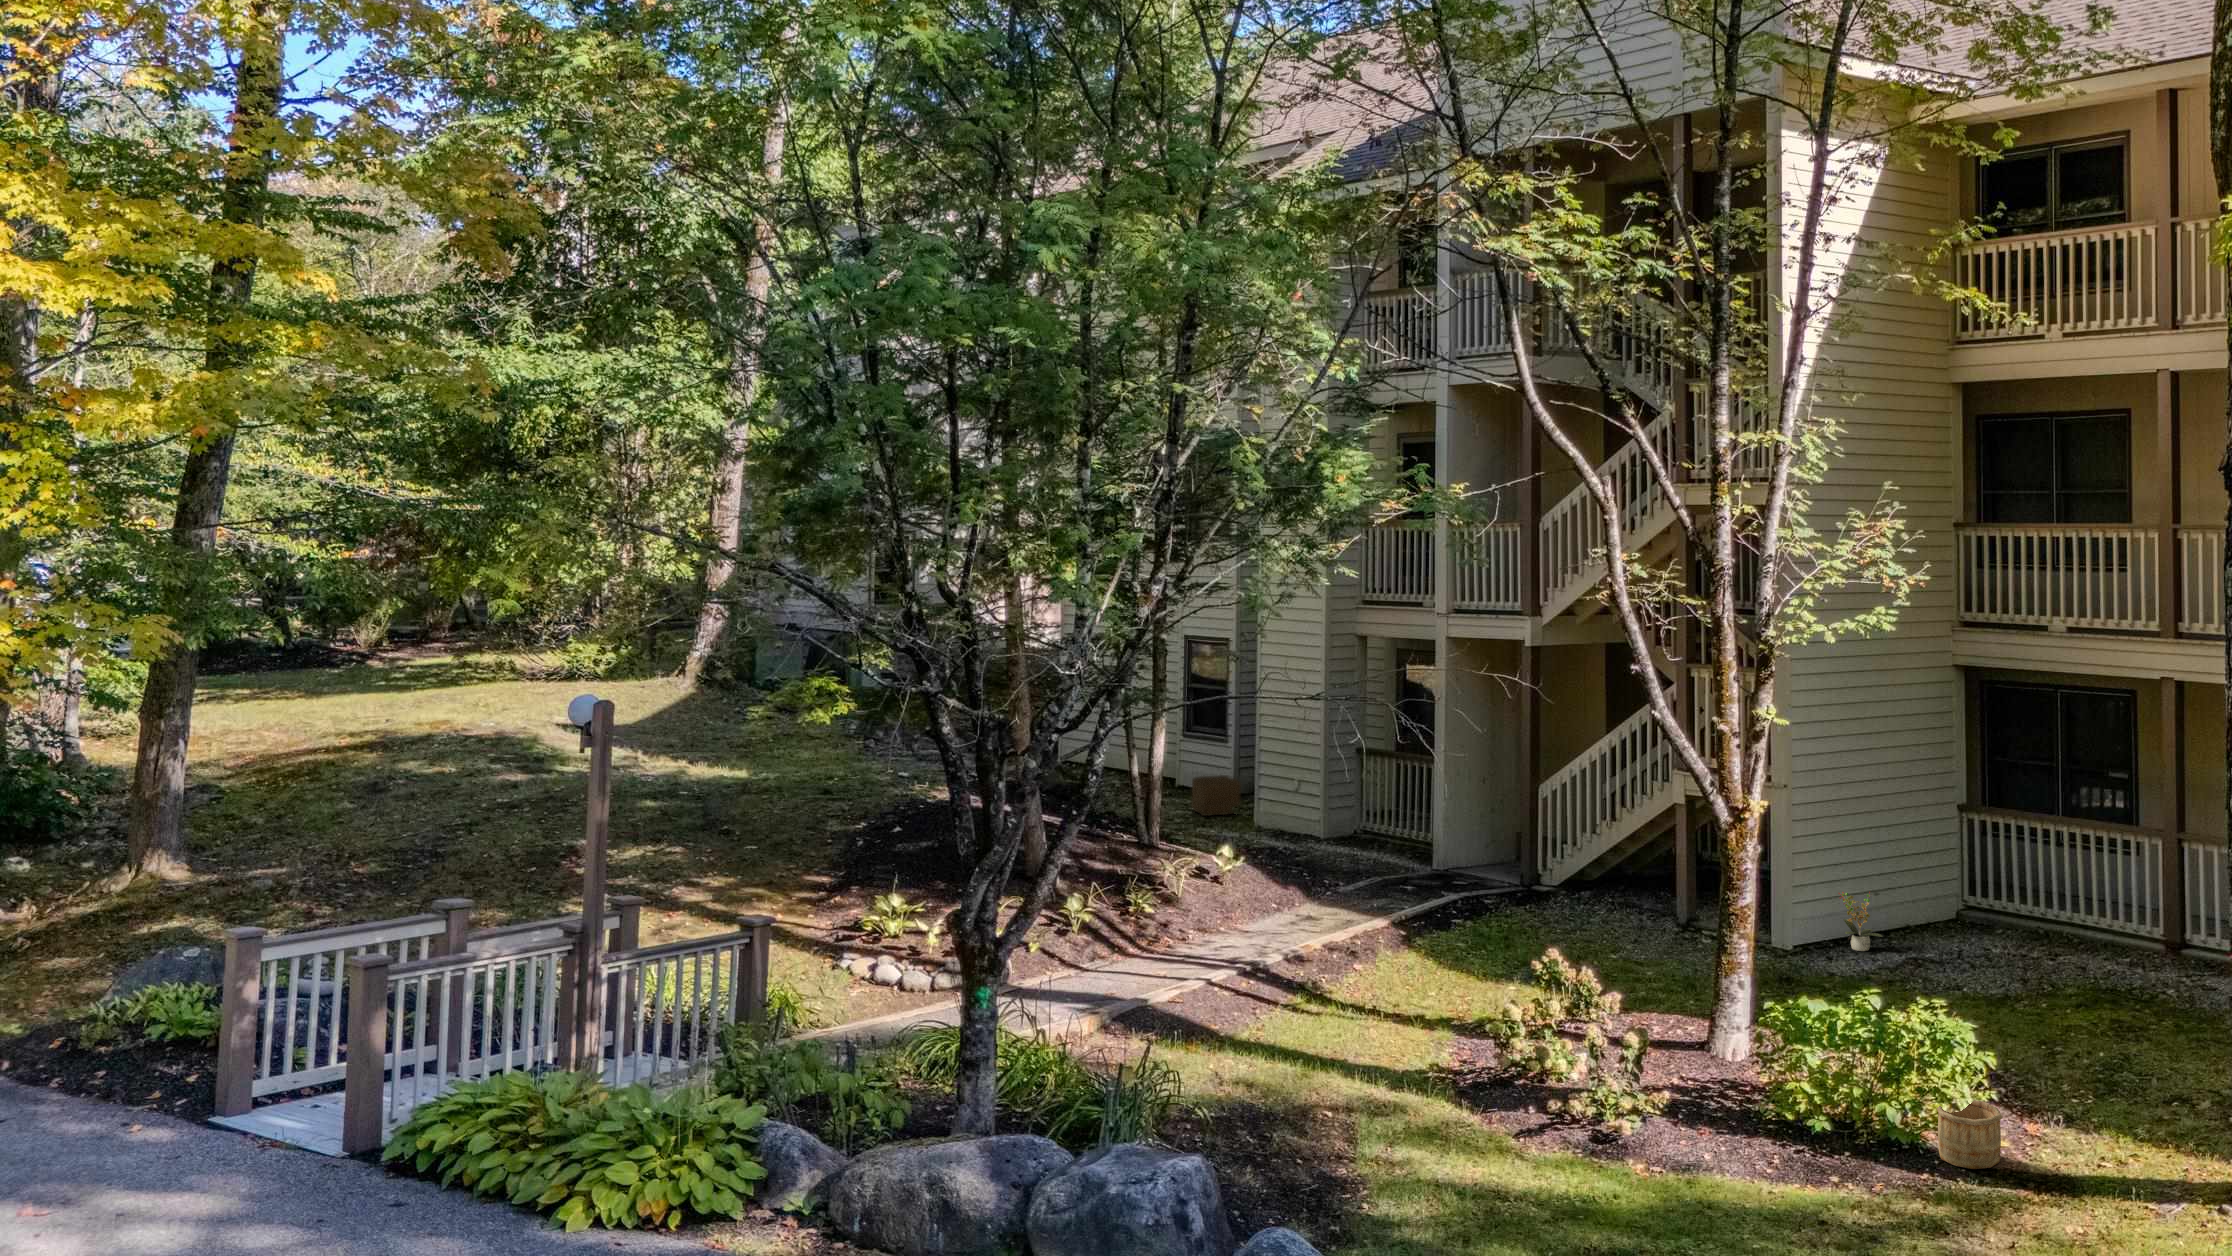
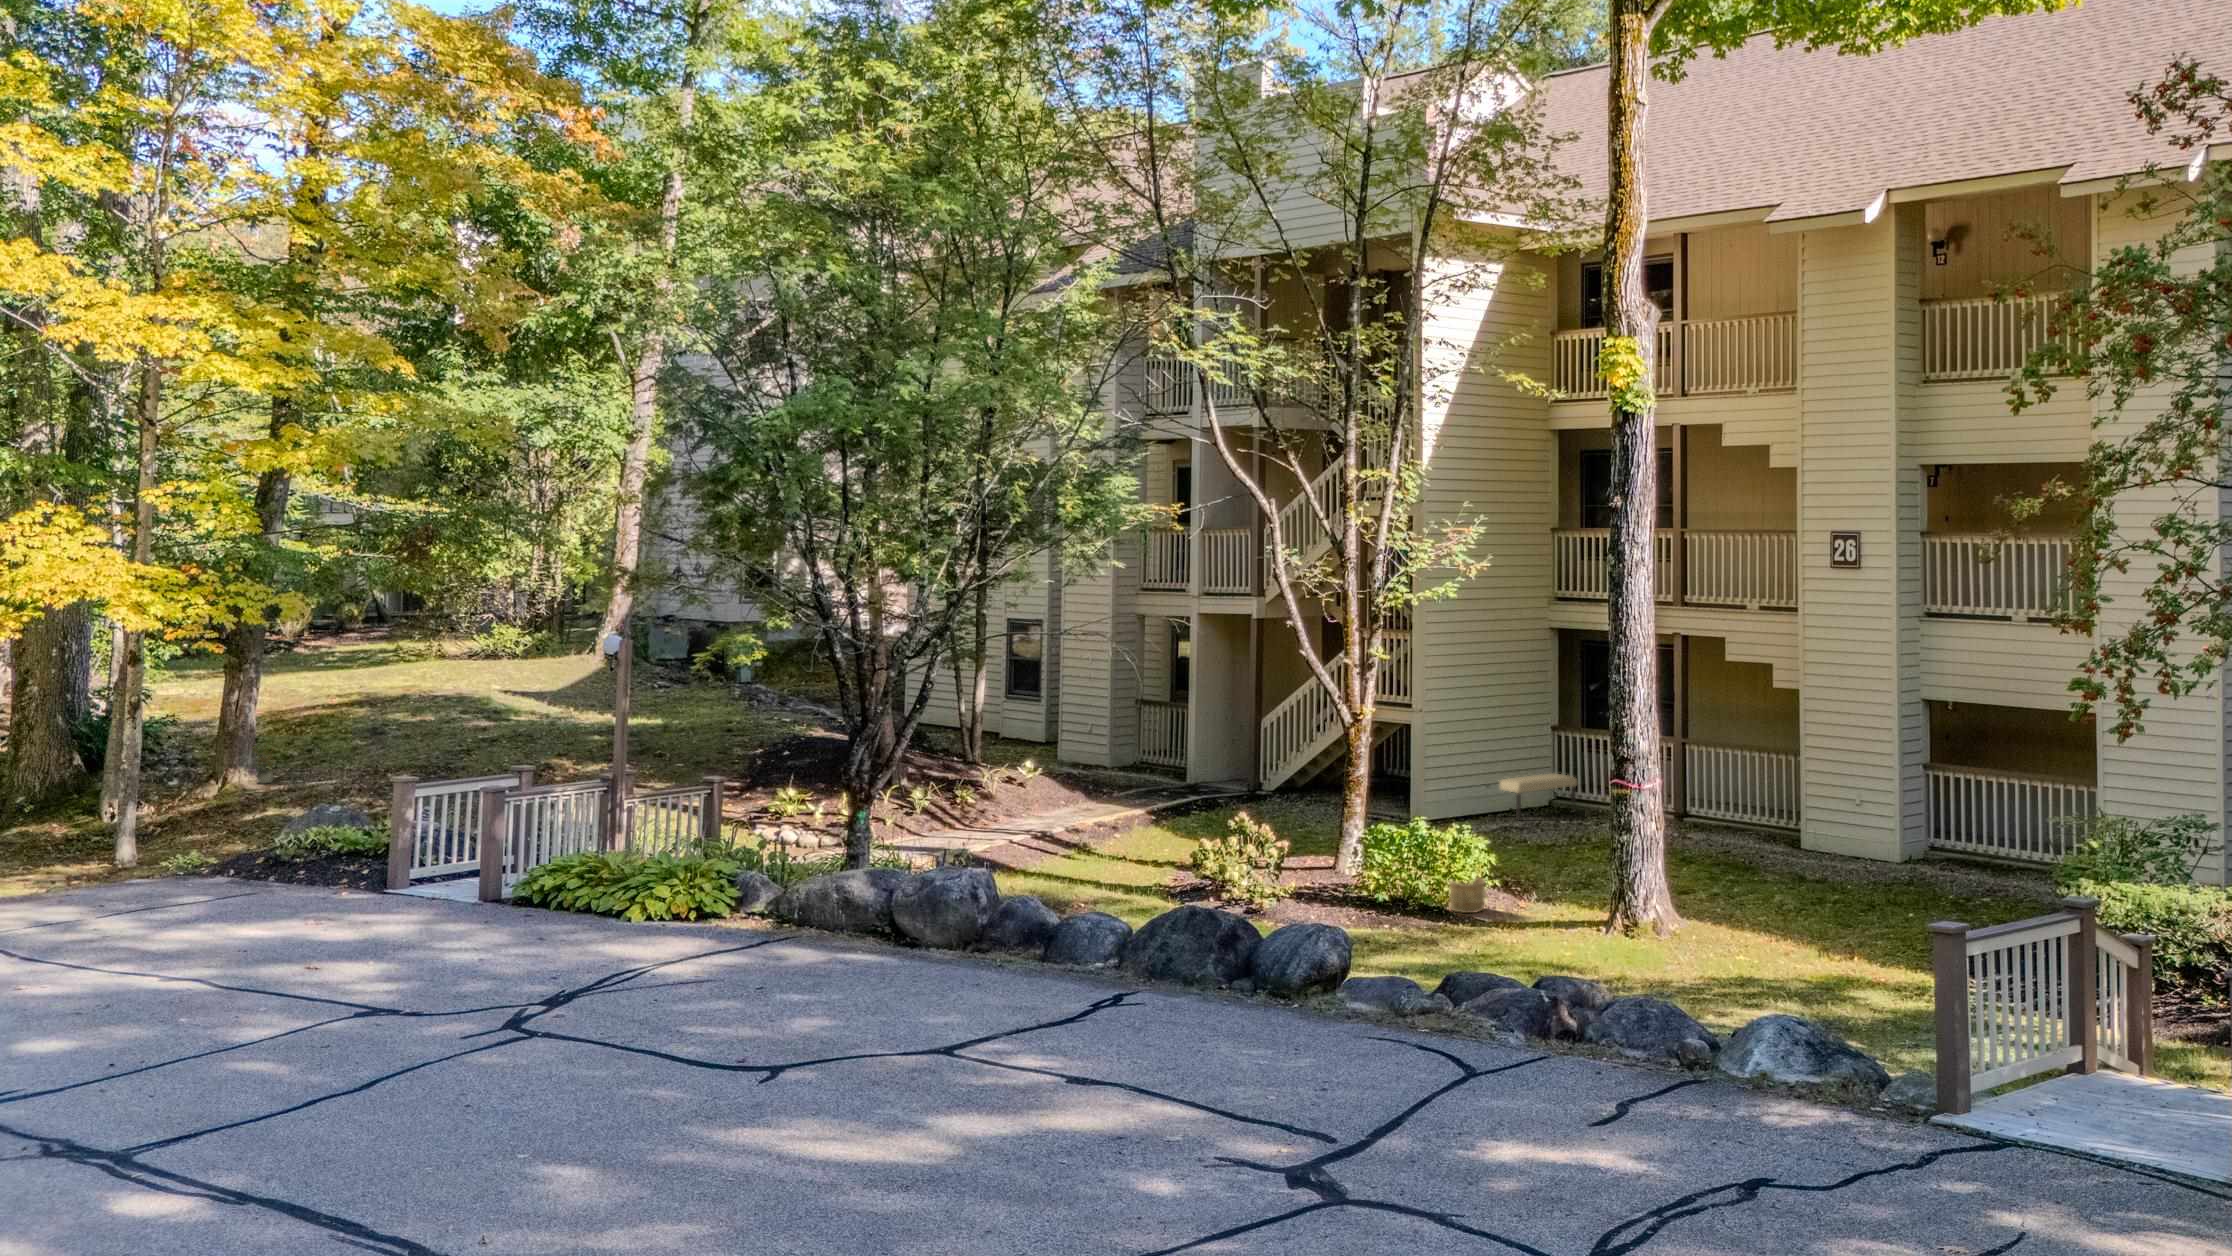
wooden crate: present [1191,775,1241,816] -> none [1009,724,1048,755]
bench: none [1880,870,1990,943] -> present [1500,774,1577,820]
potted plant: present [1839,892,1883,951] -> present [252,744,274,784]

